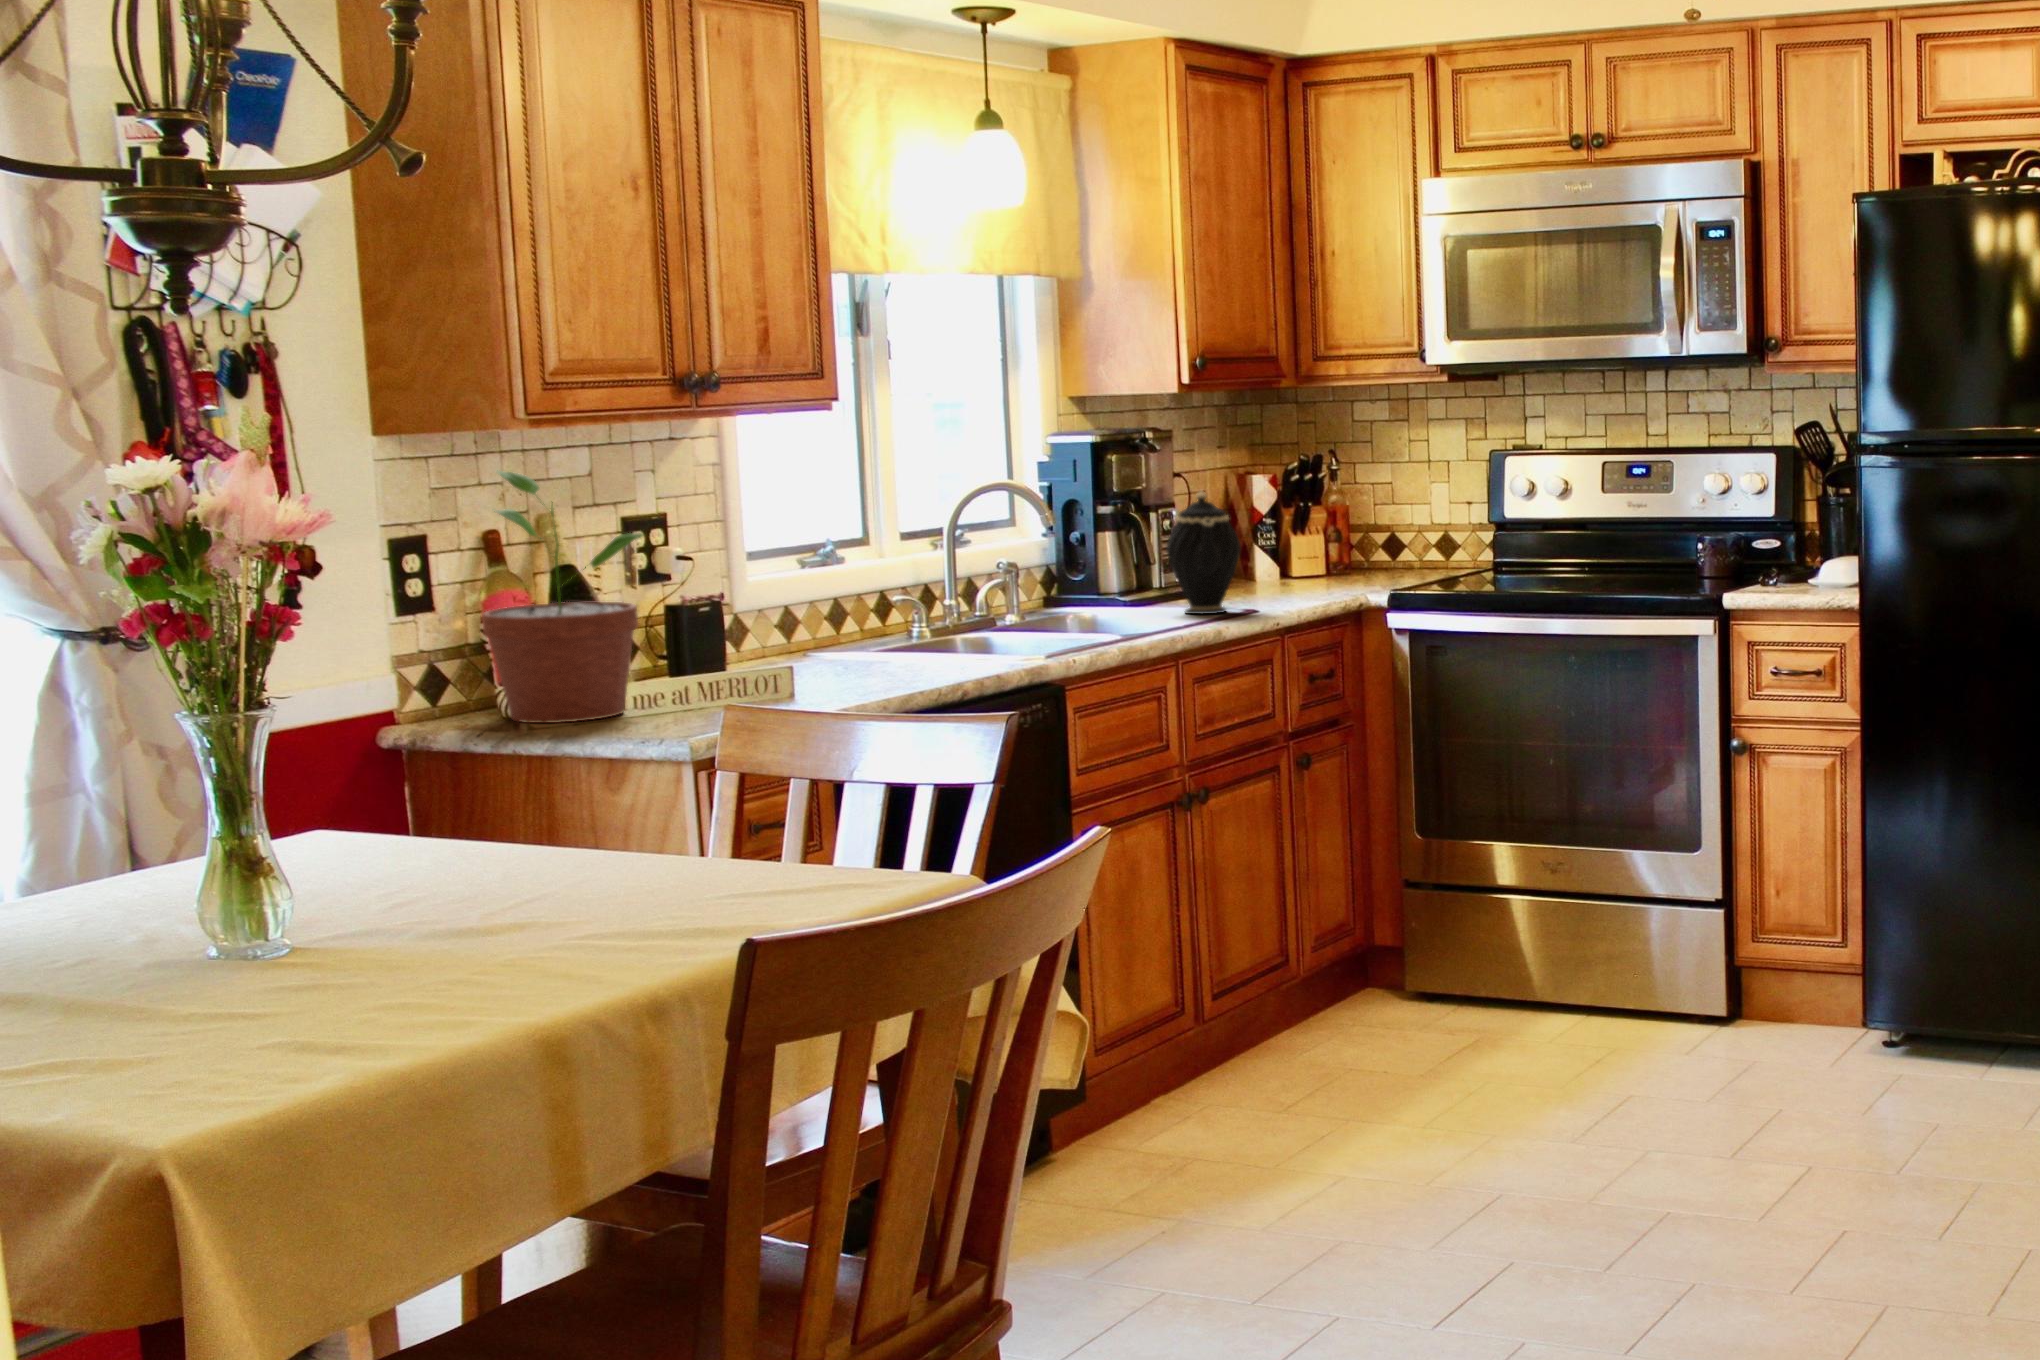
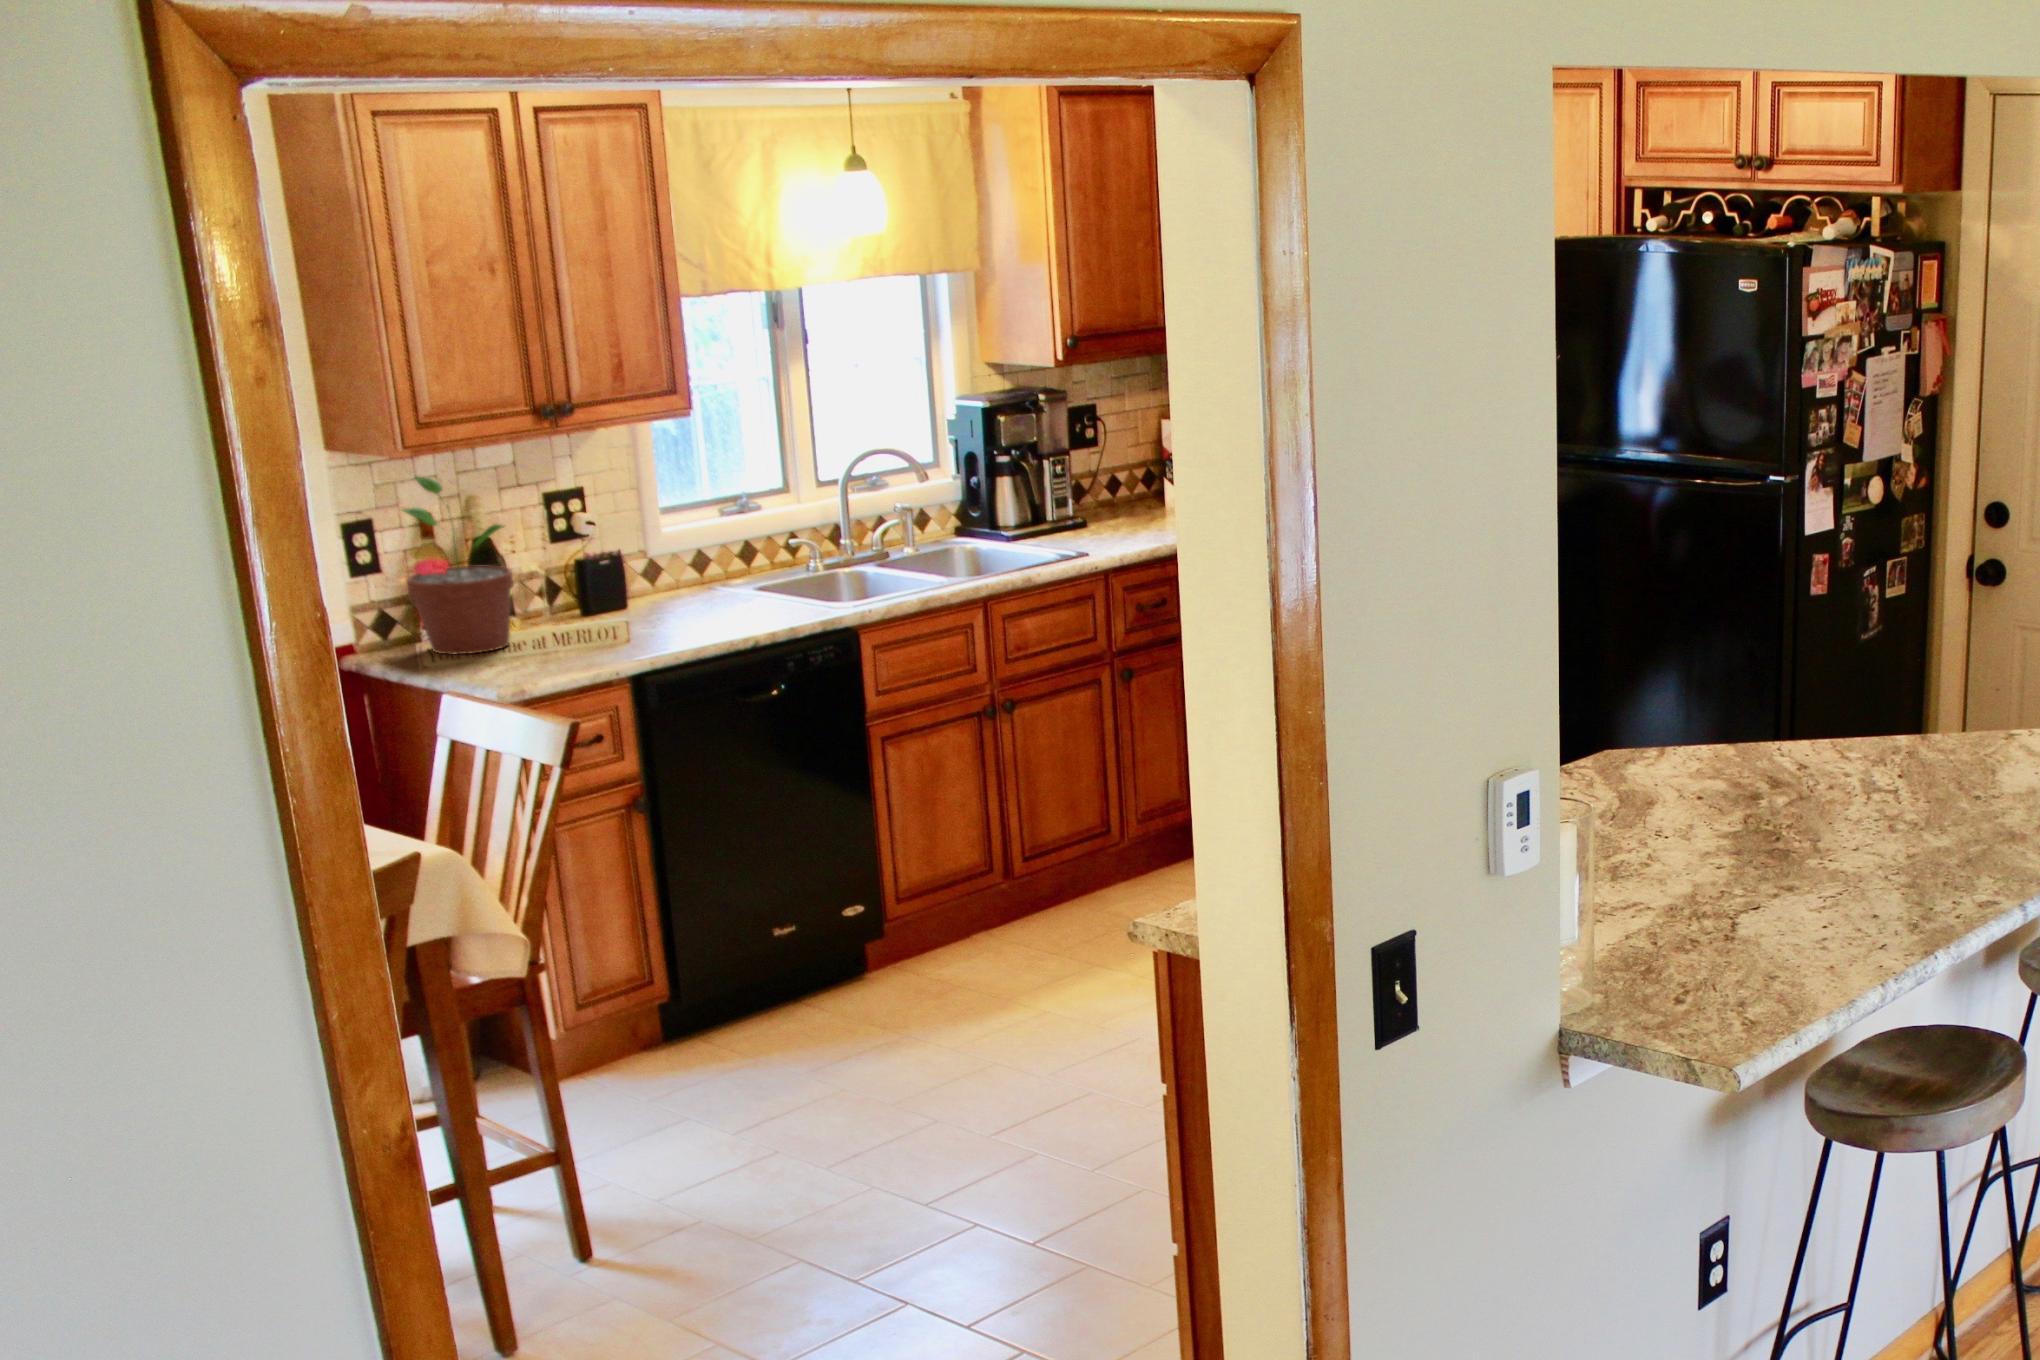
teapot: present [1166,491,1241,614] -> none [1041,448,1100,548]

